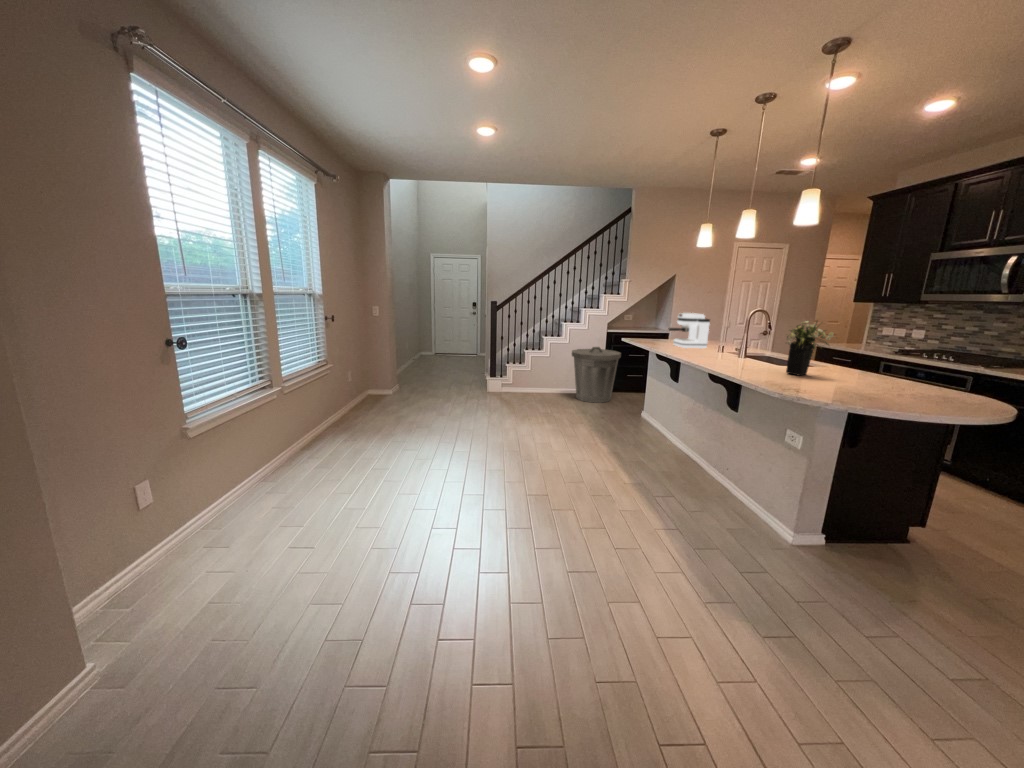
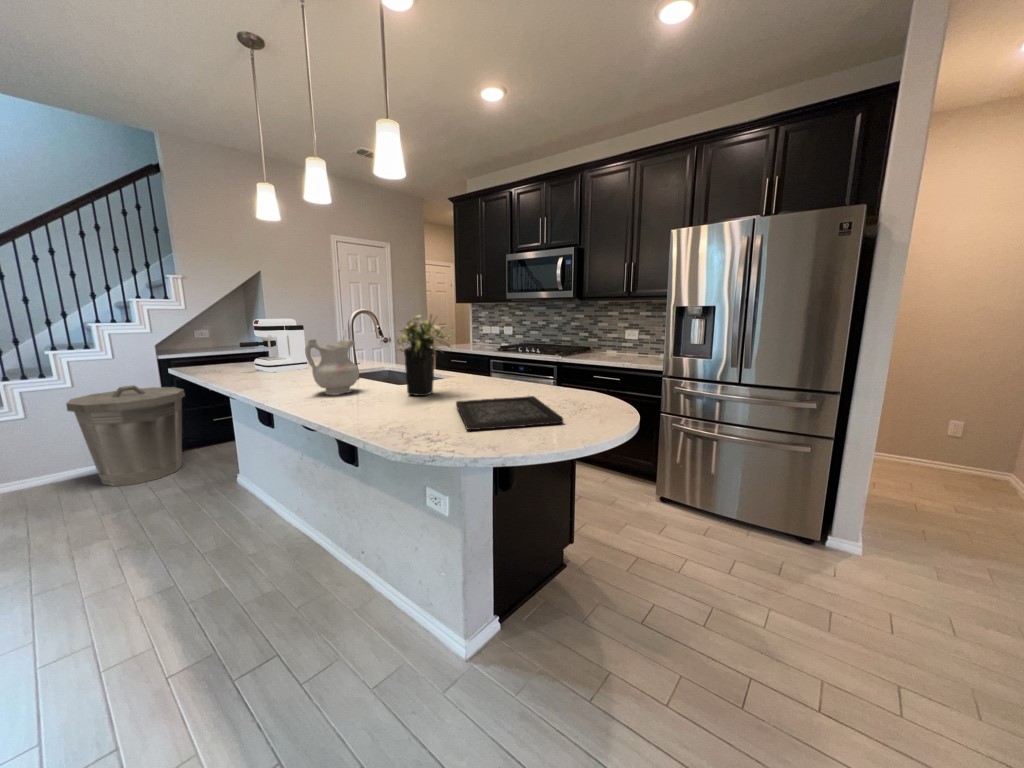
ceramic pitcher: none [721,331,754,366] -> present [305,339,359,395]
tray: none [823,381,910,404] -> present [456,396,563,430]

